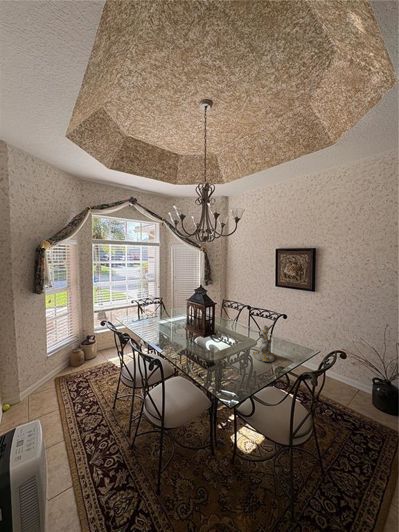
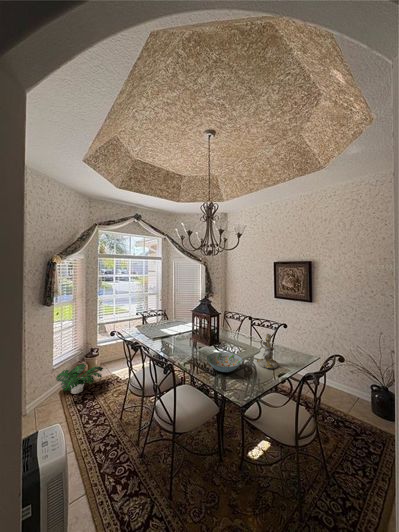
decorative bowl: none [200,344,237,366] -> present [207,352,243,372]
potted plant: none [50,351,98,381] -> present [56,364,103,394]

